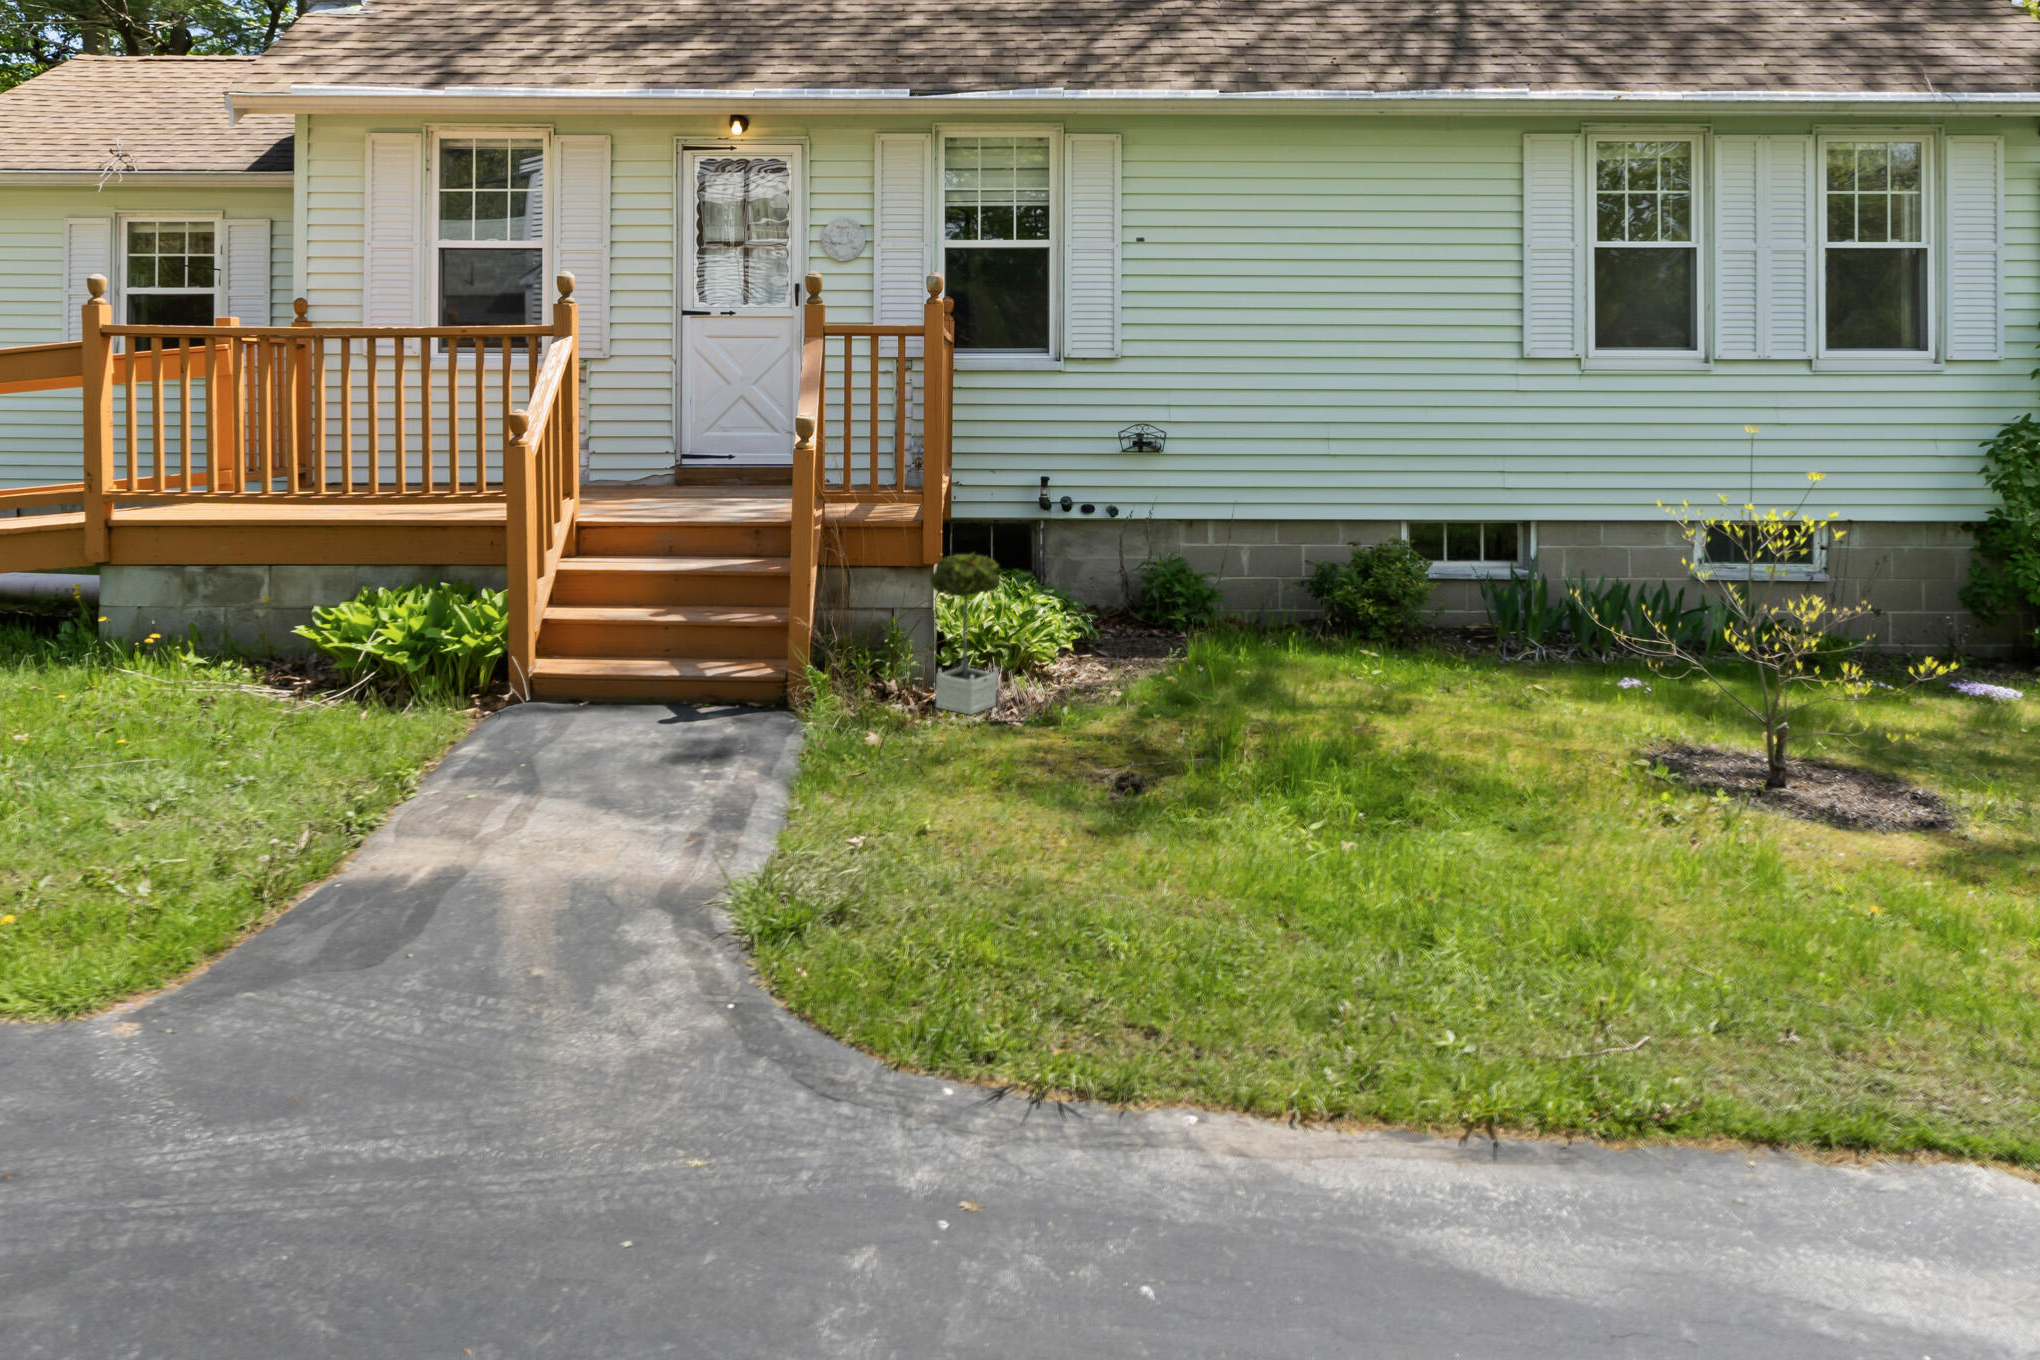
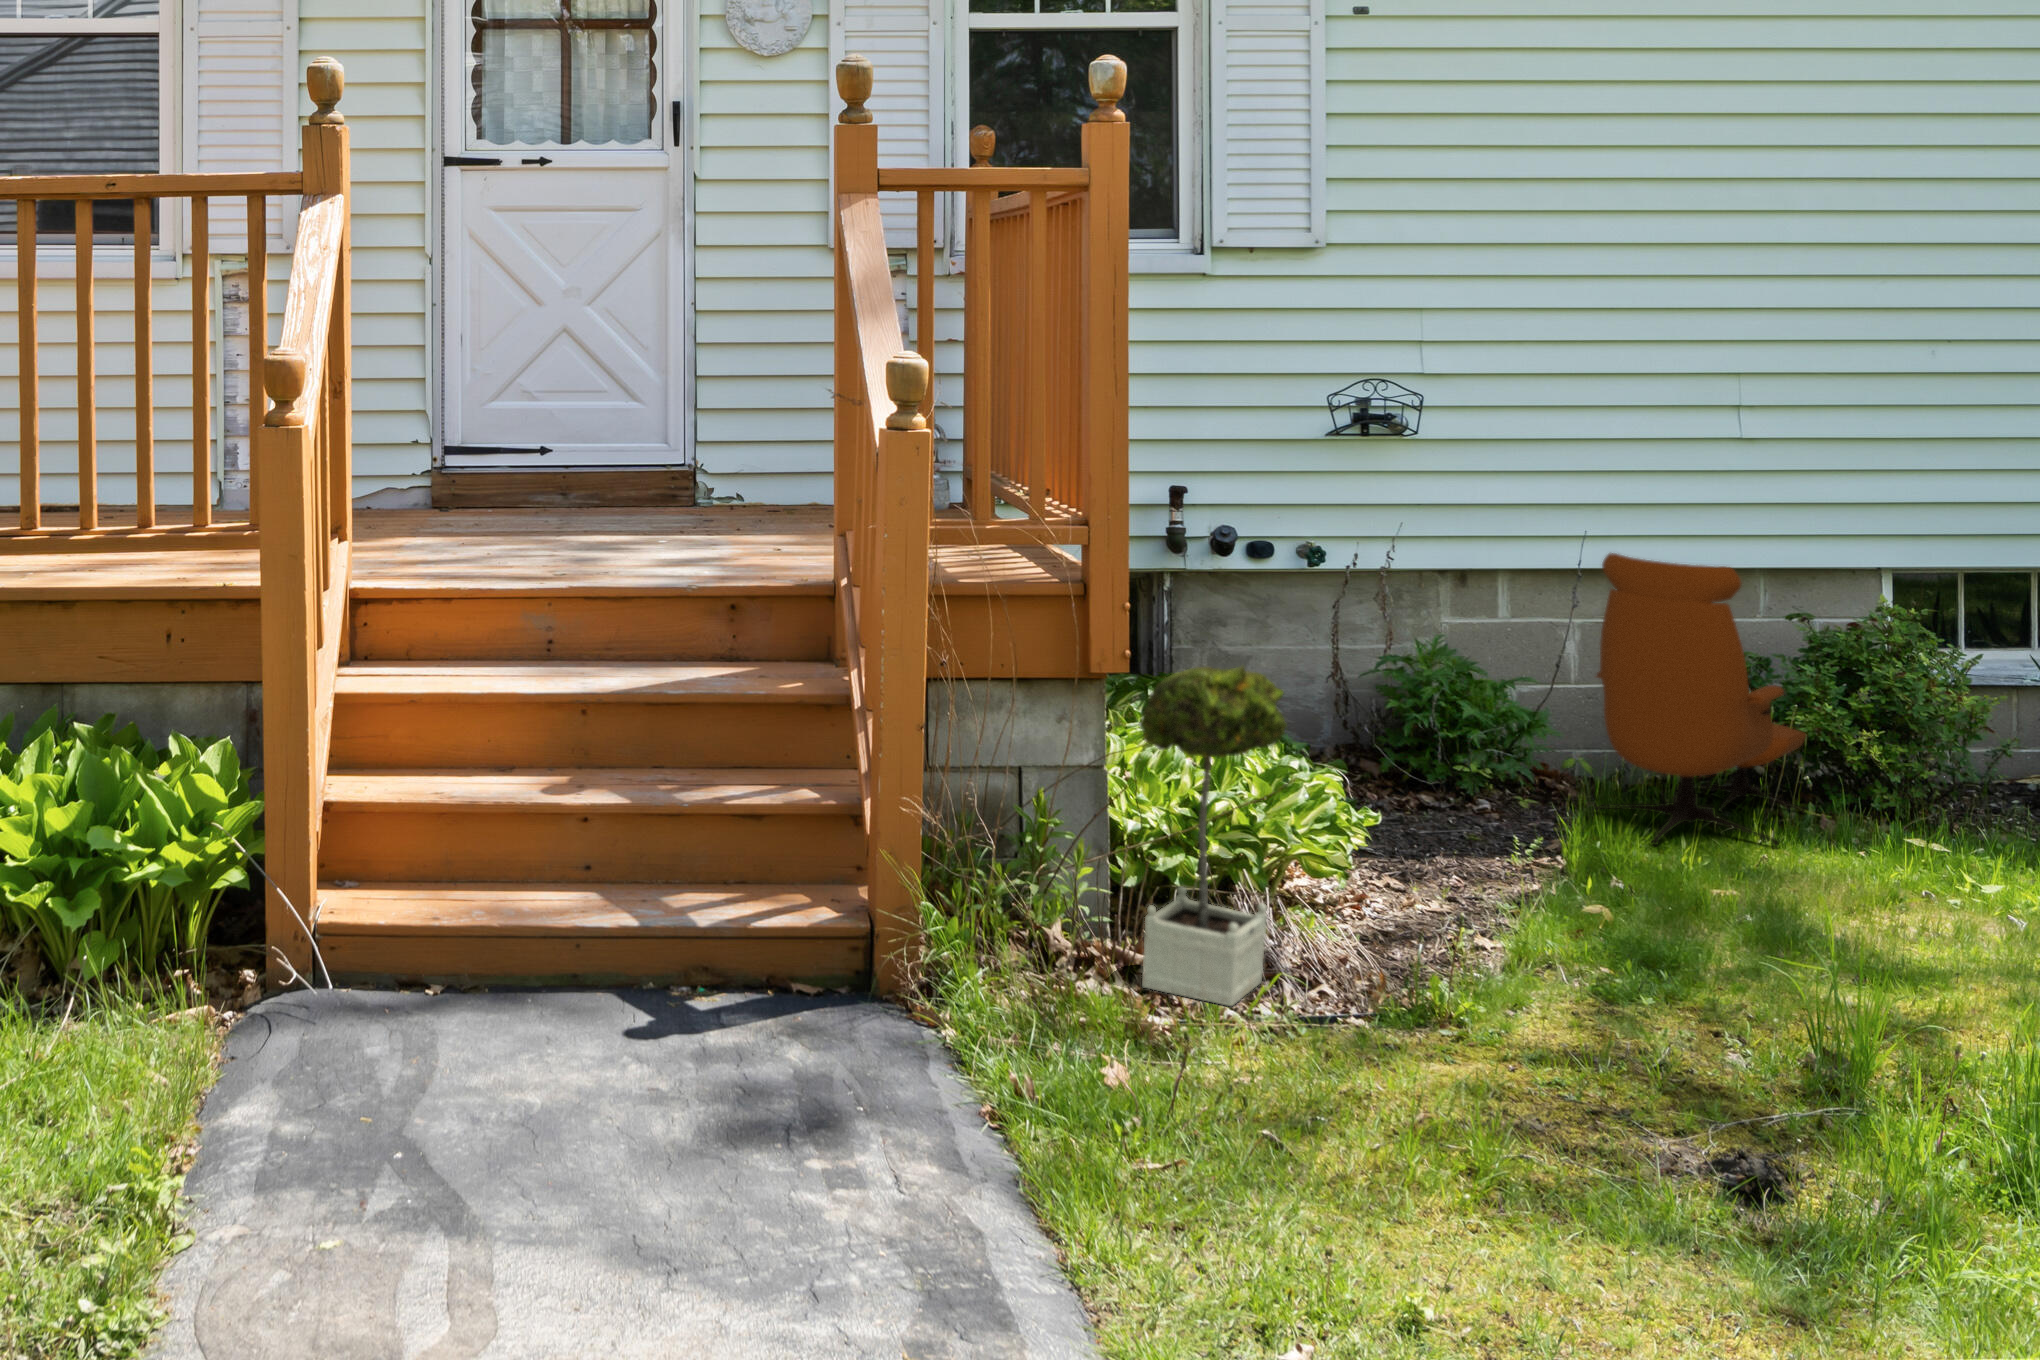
lounge chair: none [1231,508,1351,653] -> present [1594,553,1806,847]

